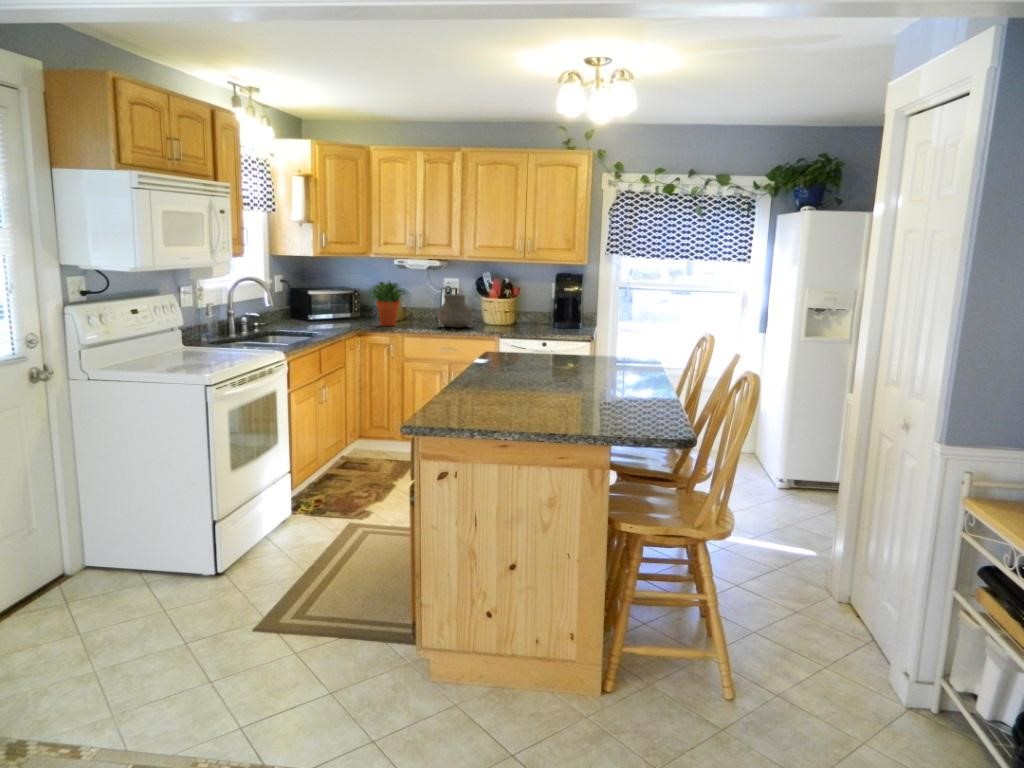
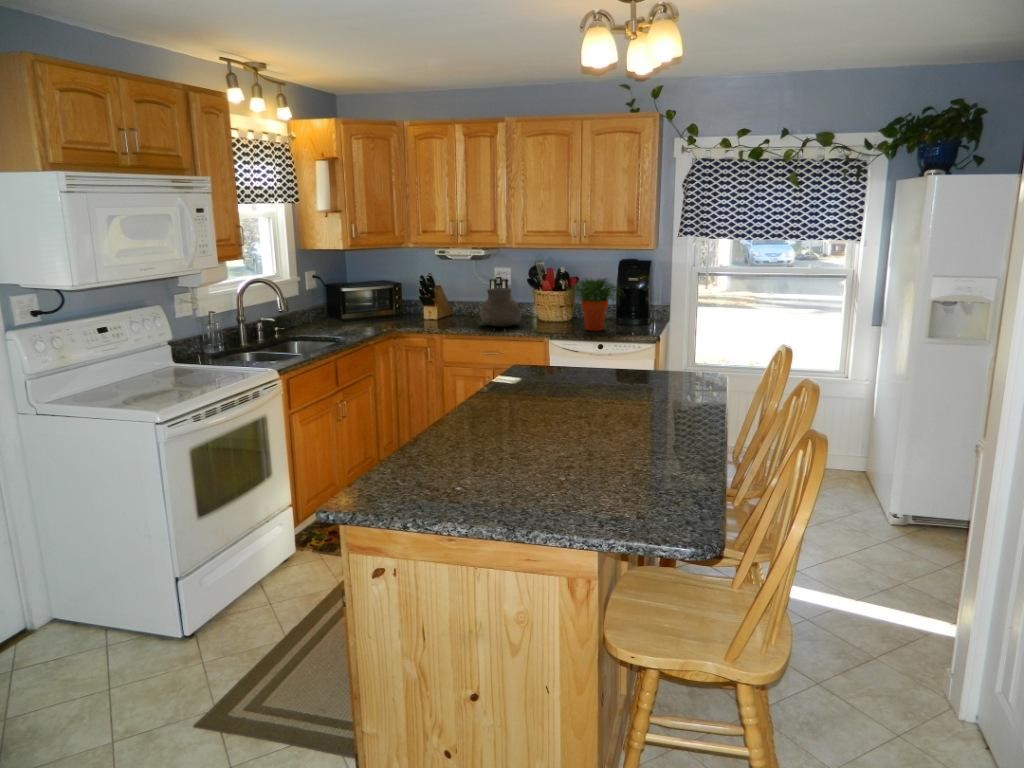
potted plant: present [369,283,410,326] -> present [570,279,621,331]

